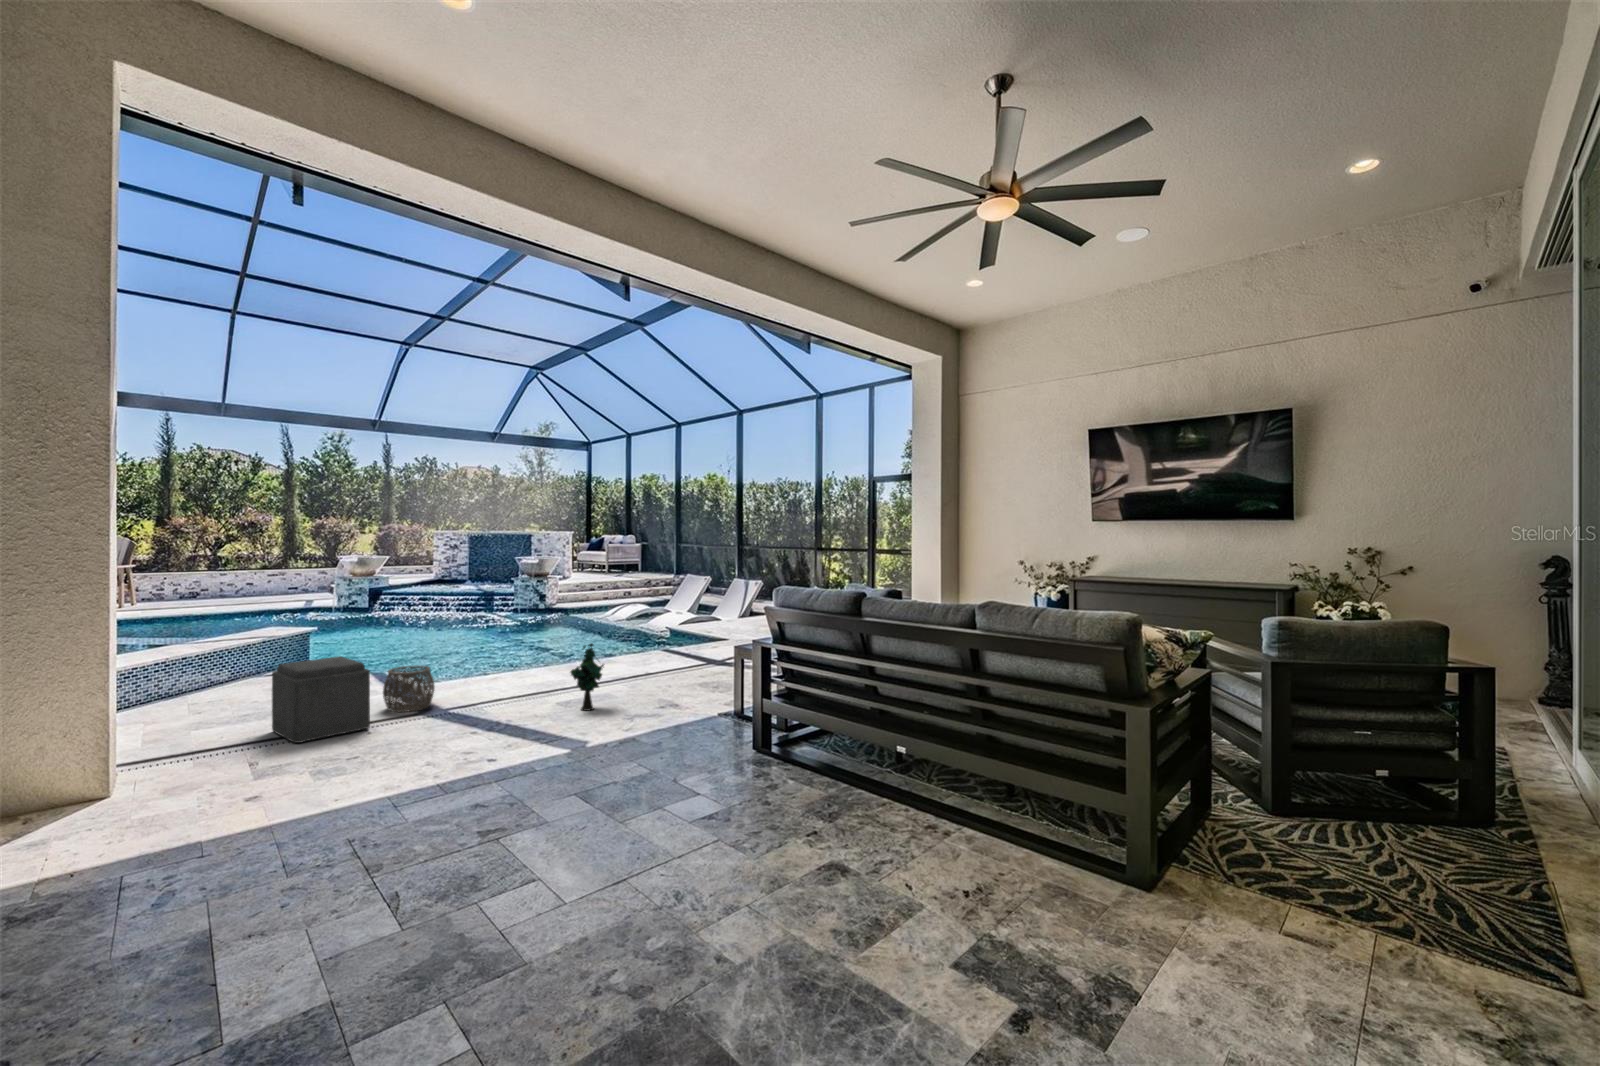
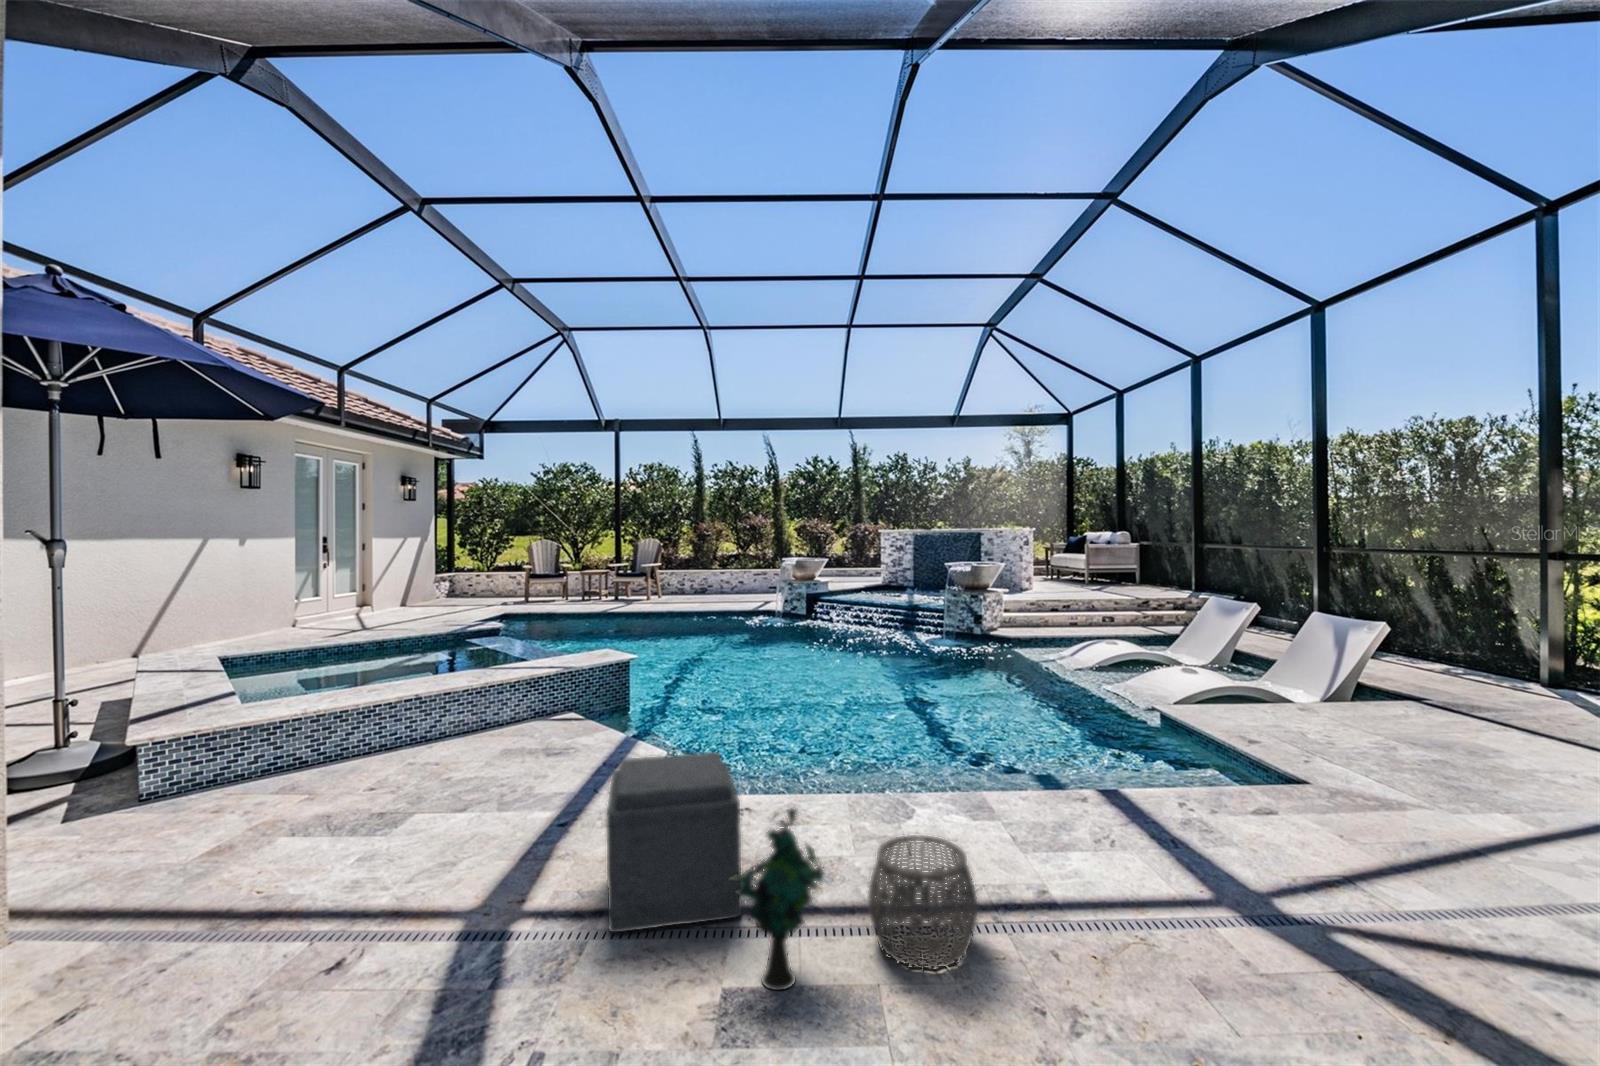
ottoman: present [272,656,370,743] -> present [606,752,742,932]
woven basket: present [383,666,435,712] -> present [868,835,978,969]

